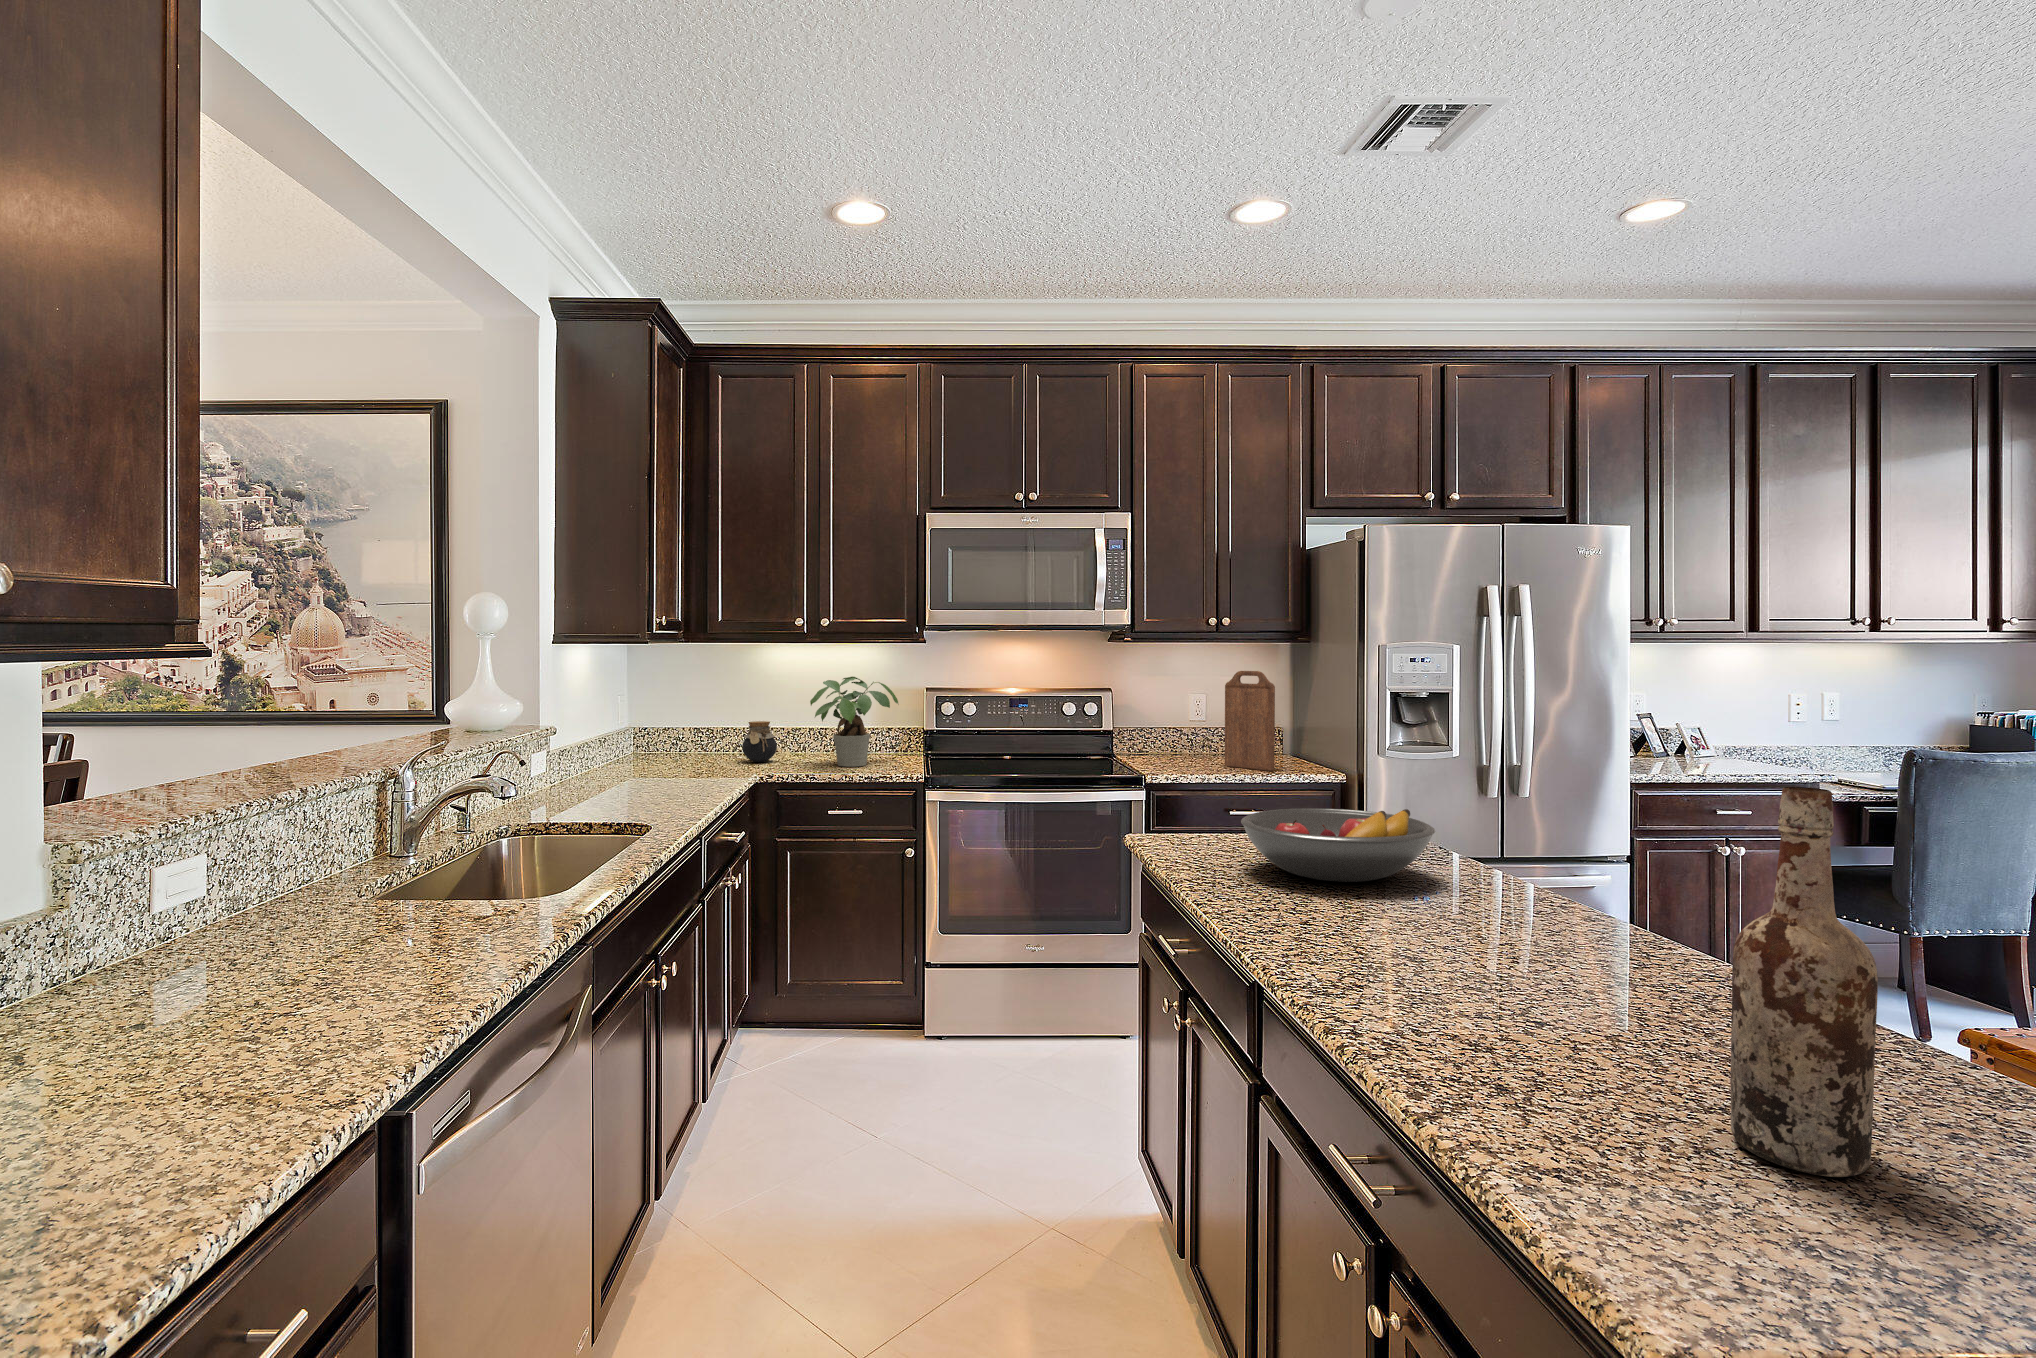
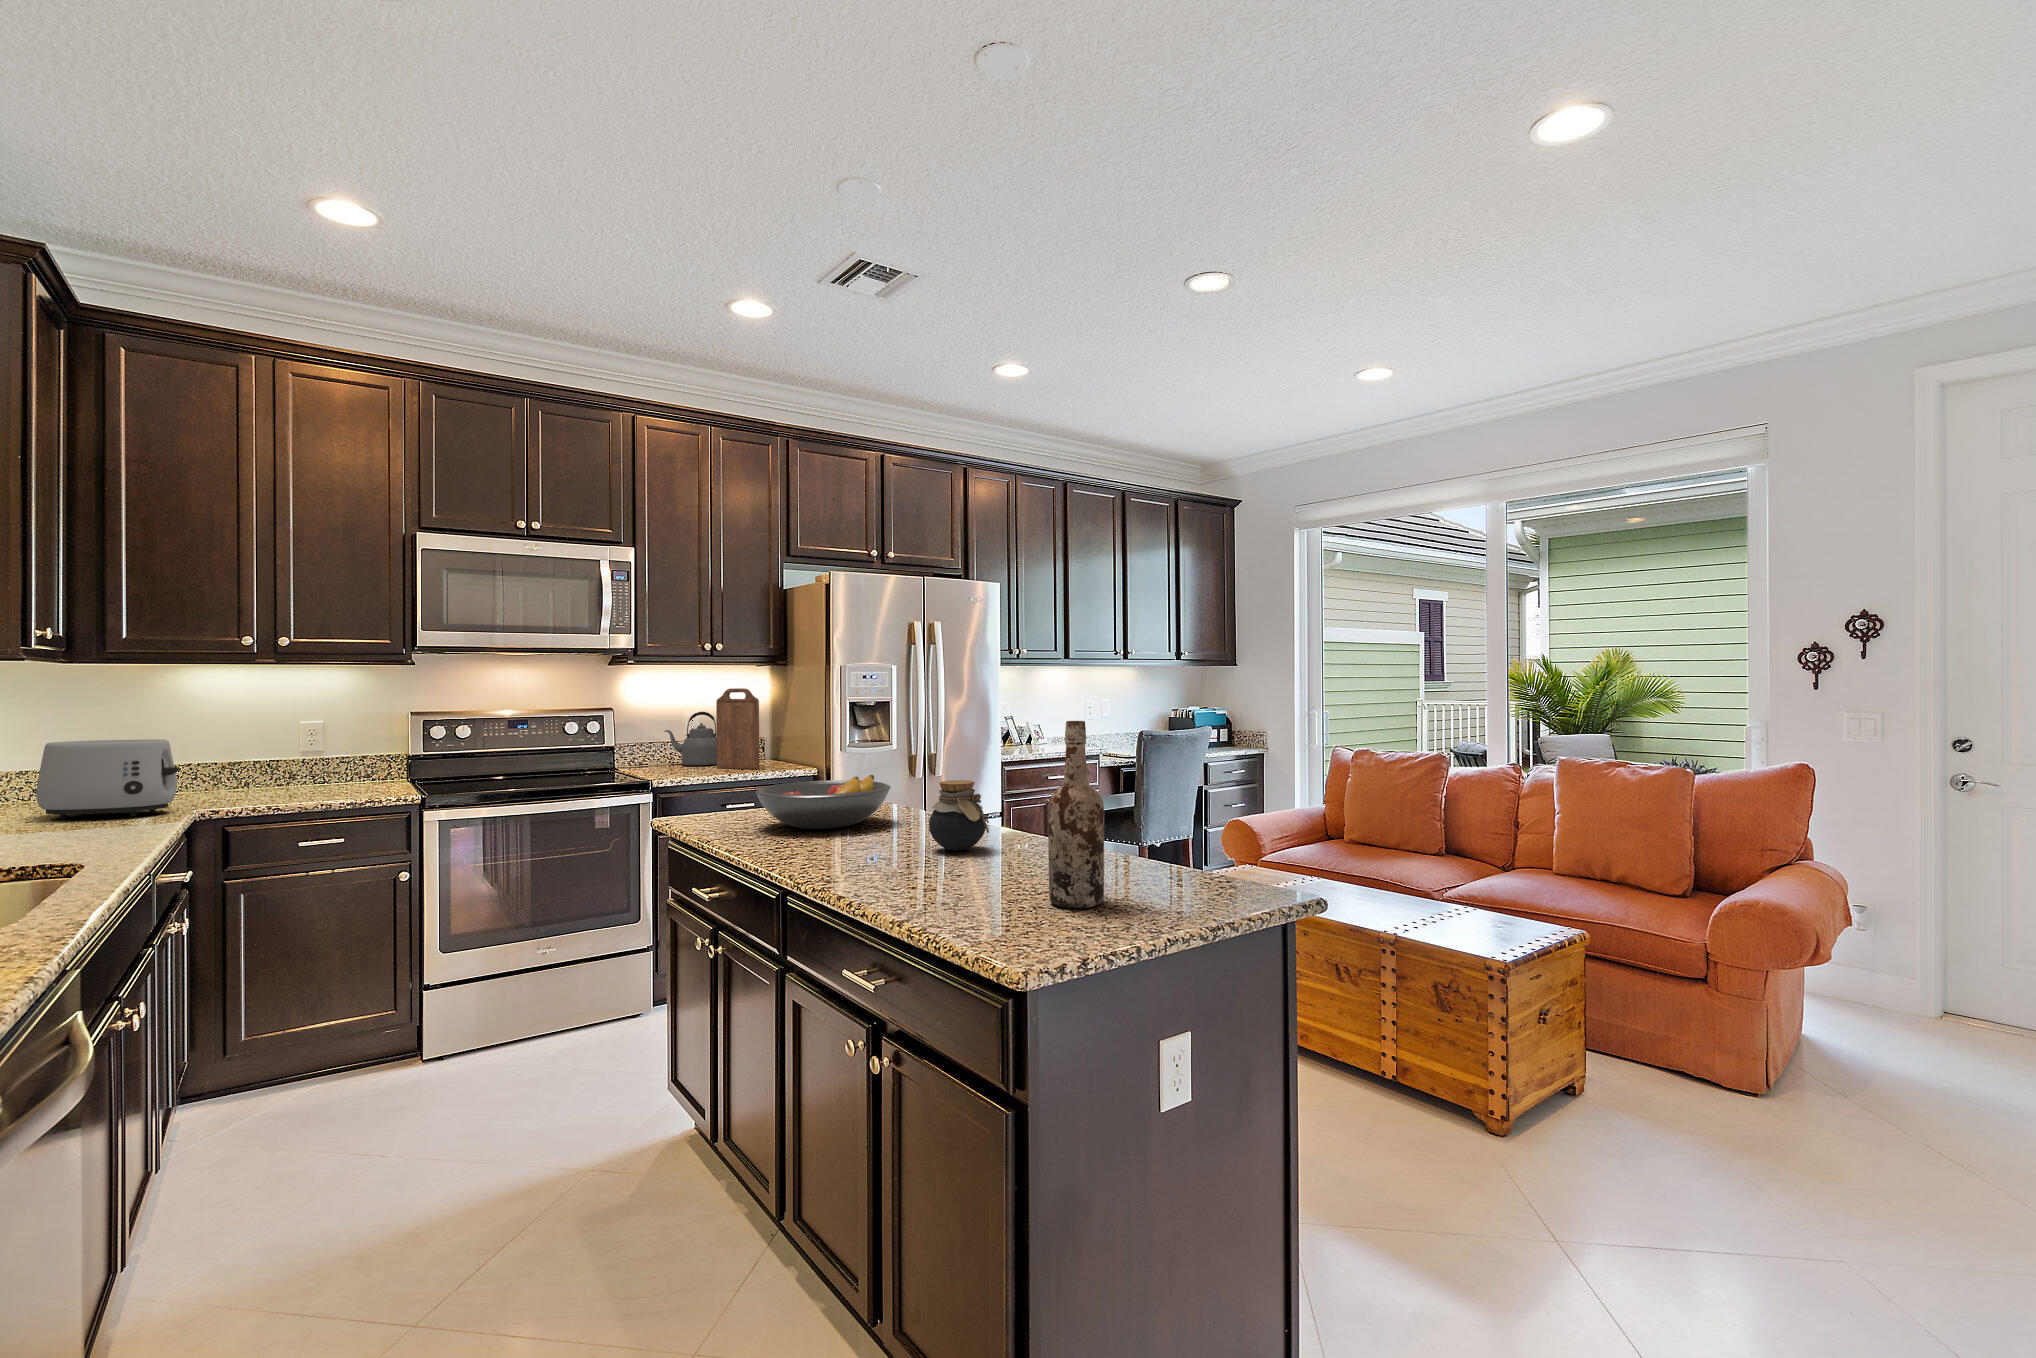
potted plant: present [810,677,898,767] -> none [265,700,378,793]
kettle: none [1168,697,1232,761] -> present [664,712,717,765]
toaster: none [655,710,743,780] -> present [36,739,179,819]
jar: present [742,721,777,762] -> present [929,780,989,851]

